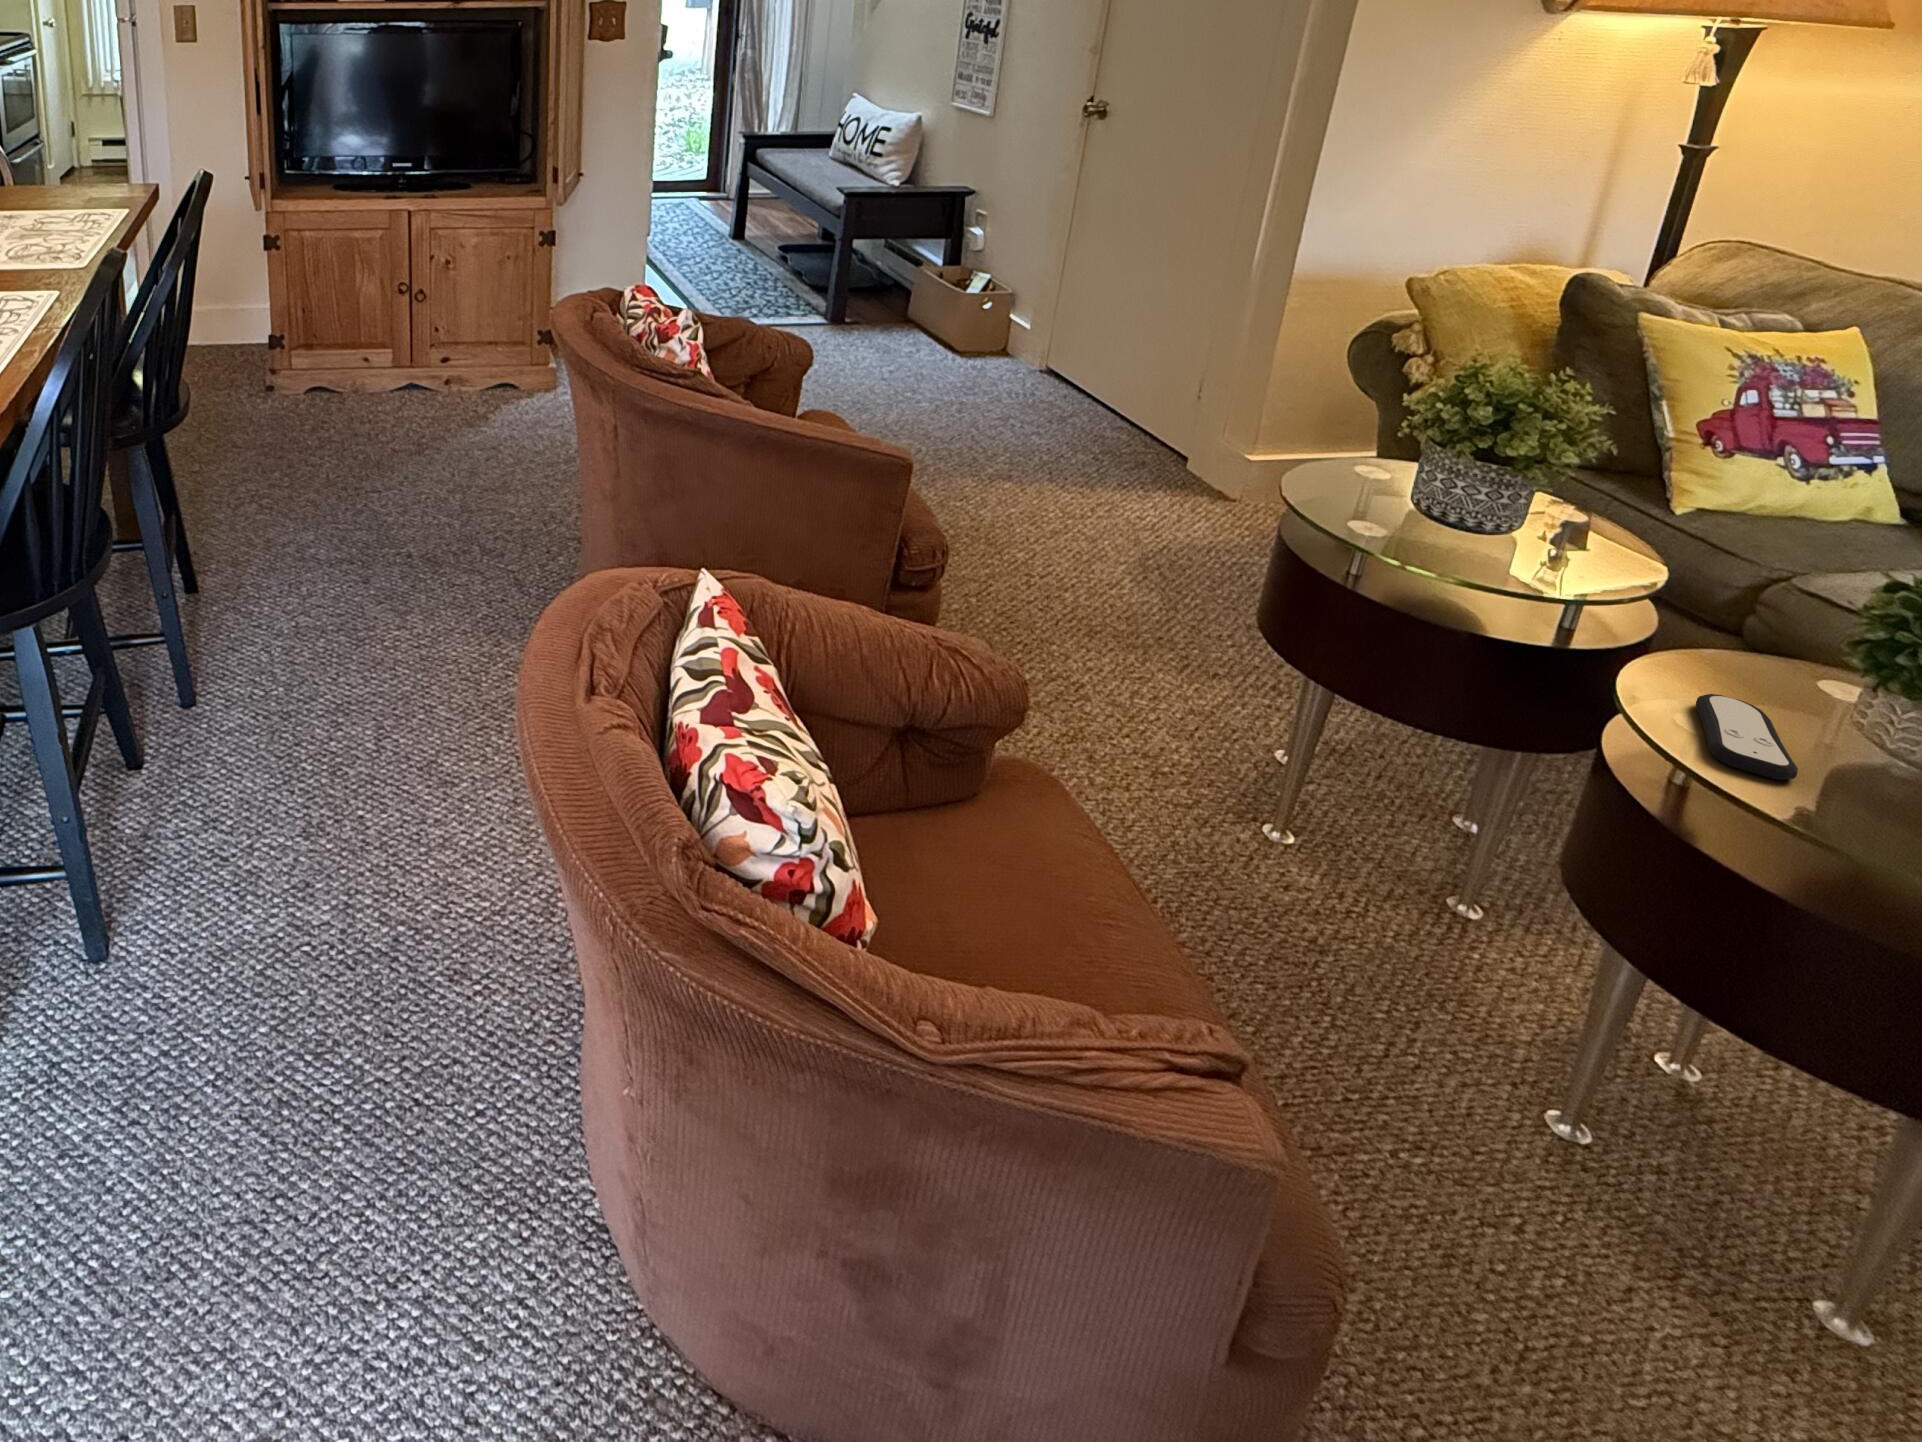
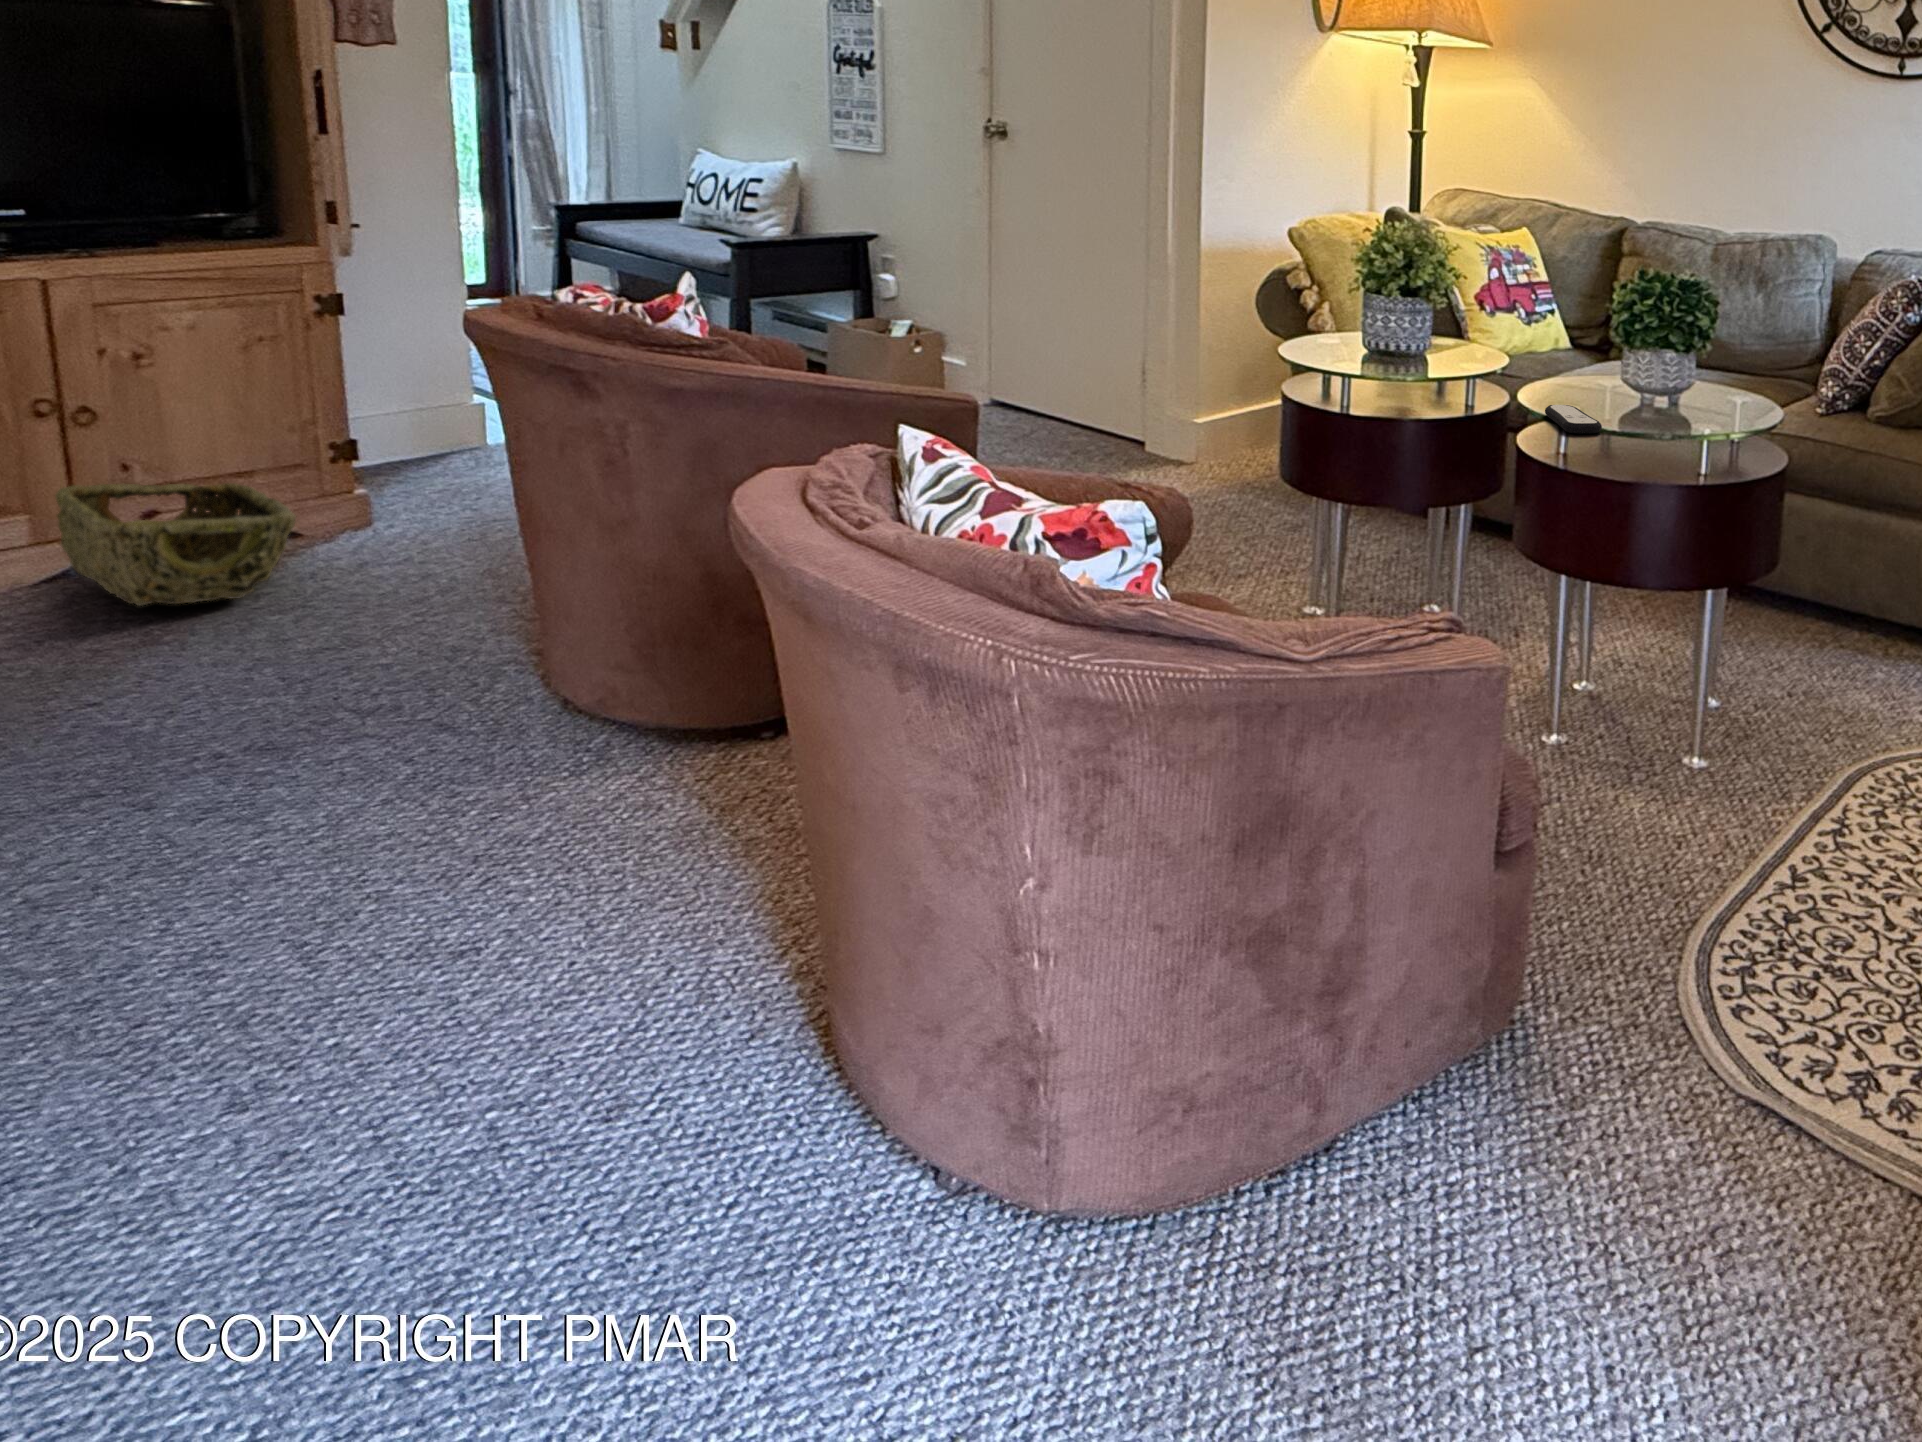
woven basket: none [407,345,503,439] -> present [55,483,296,606]

